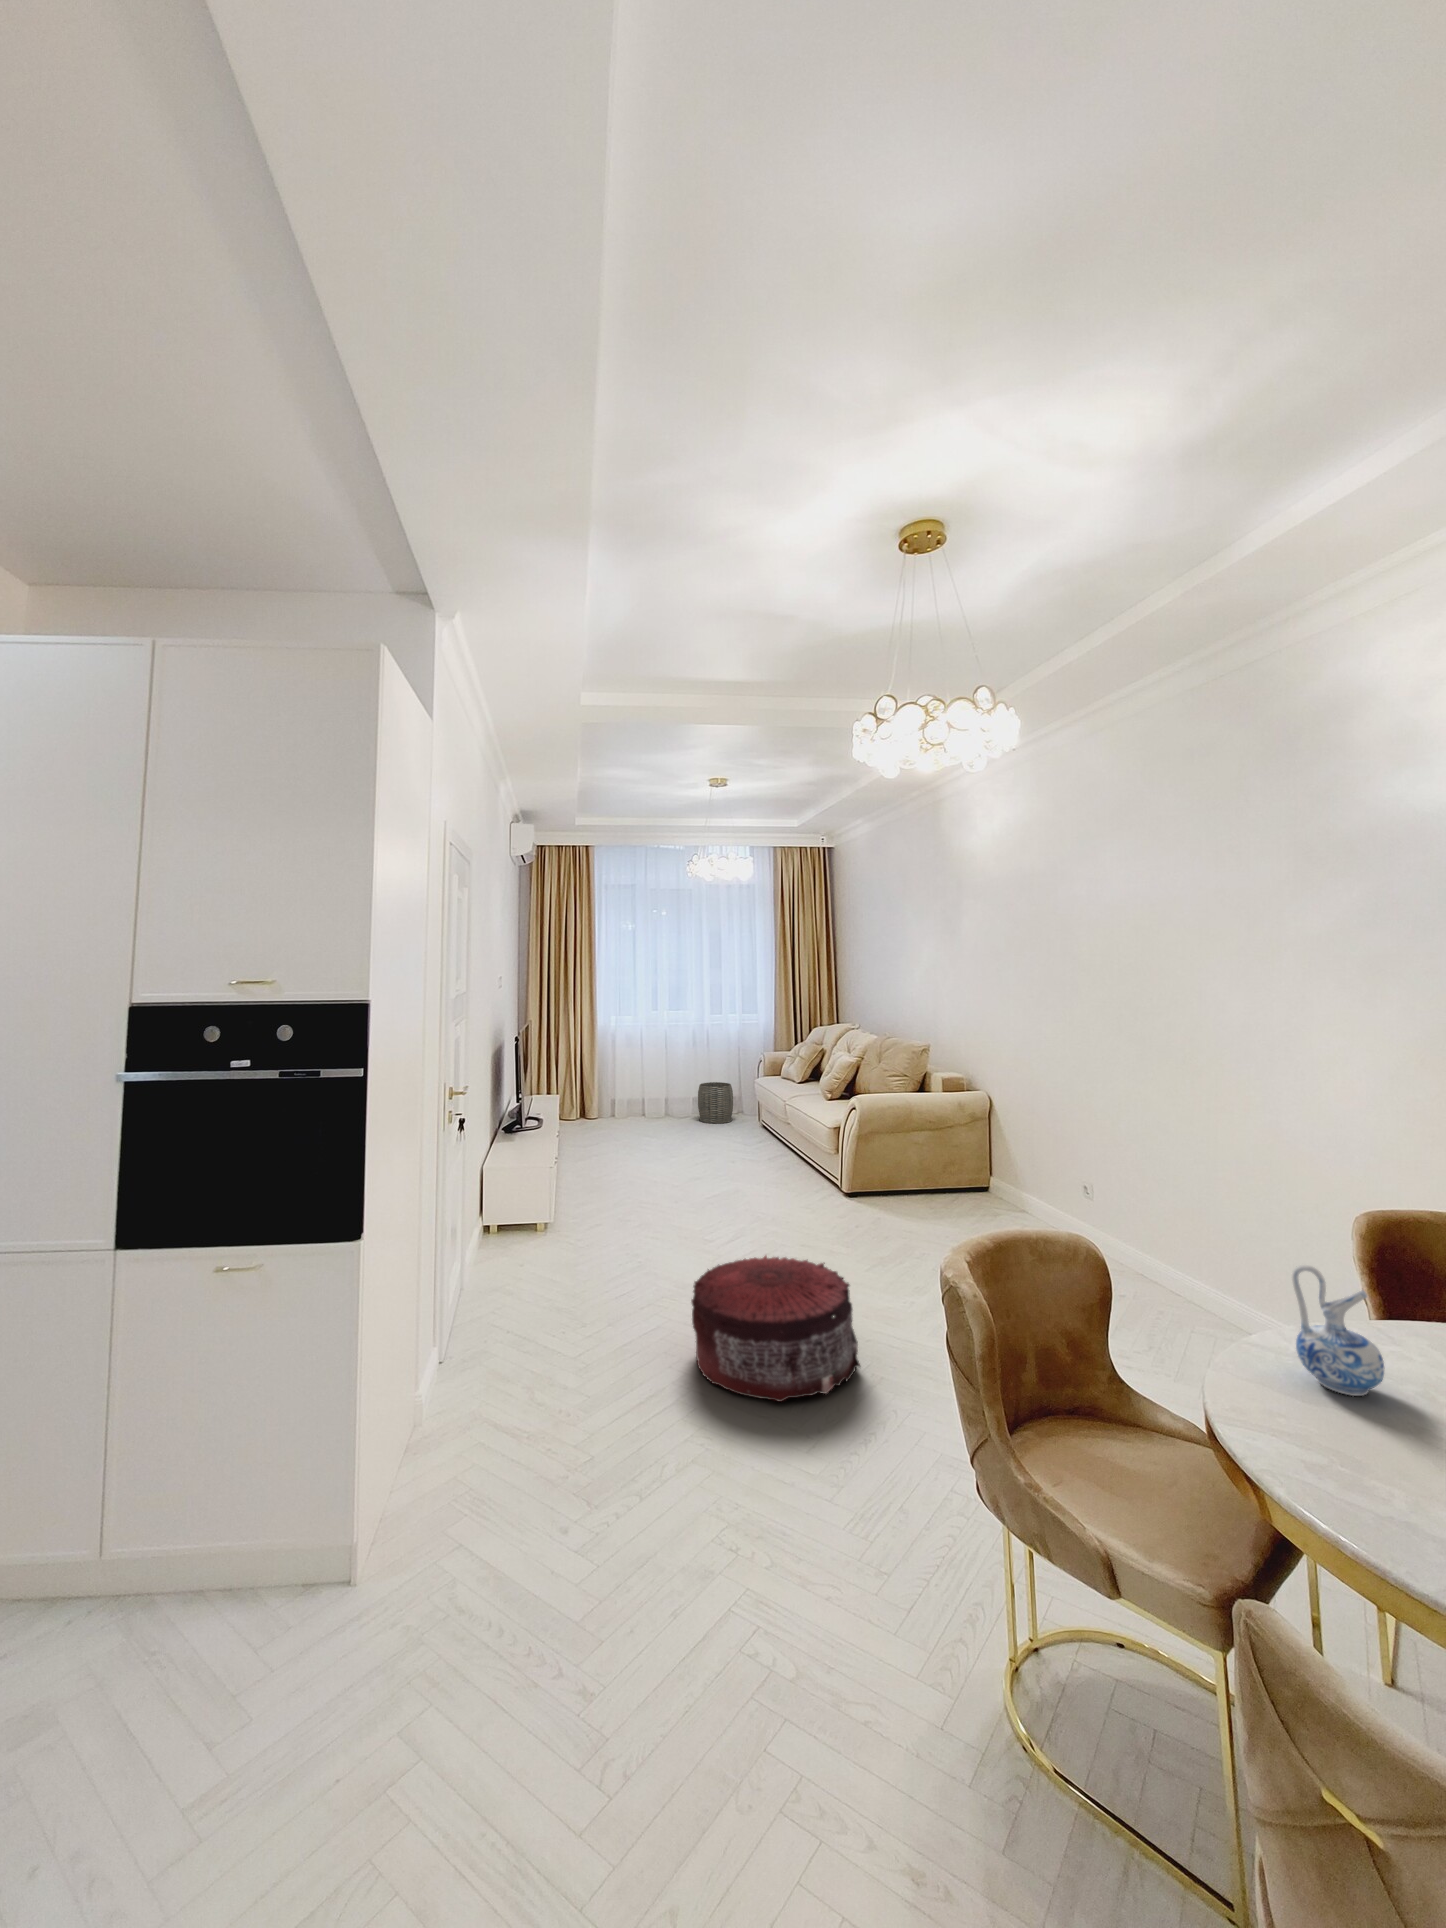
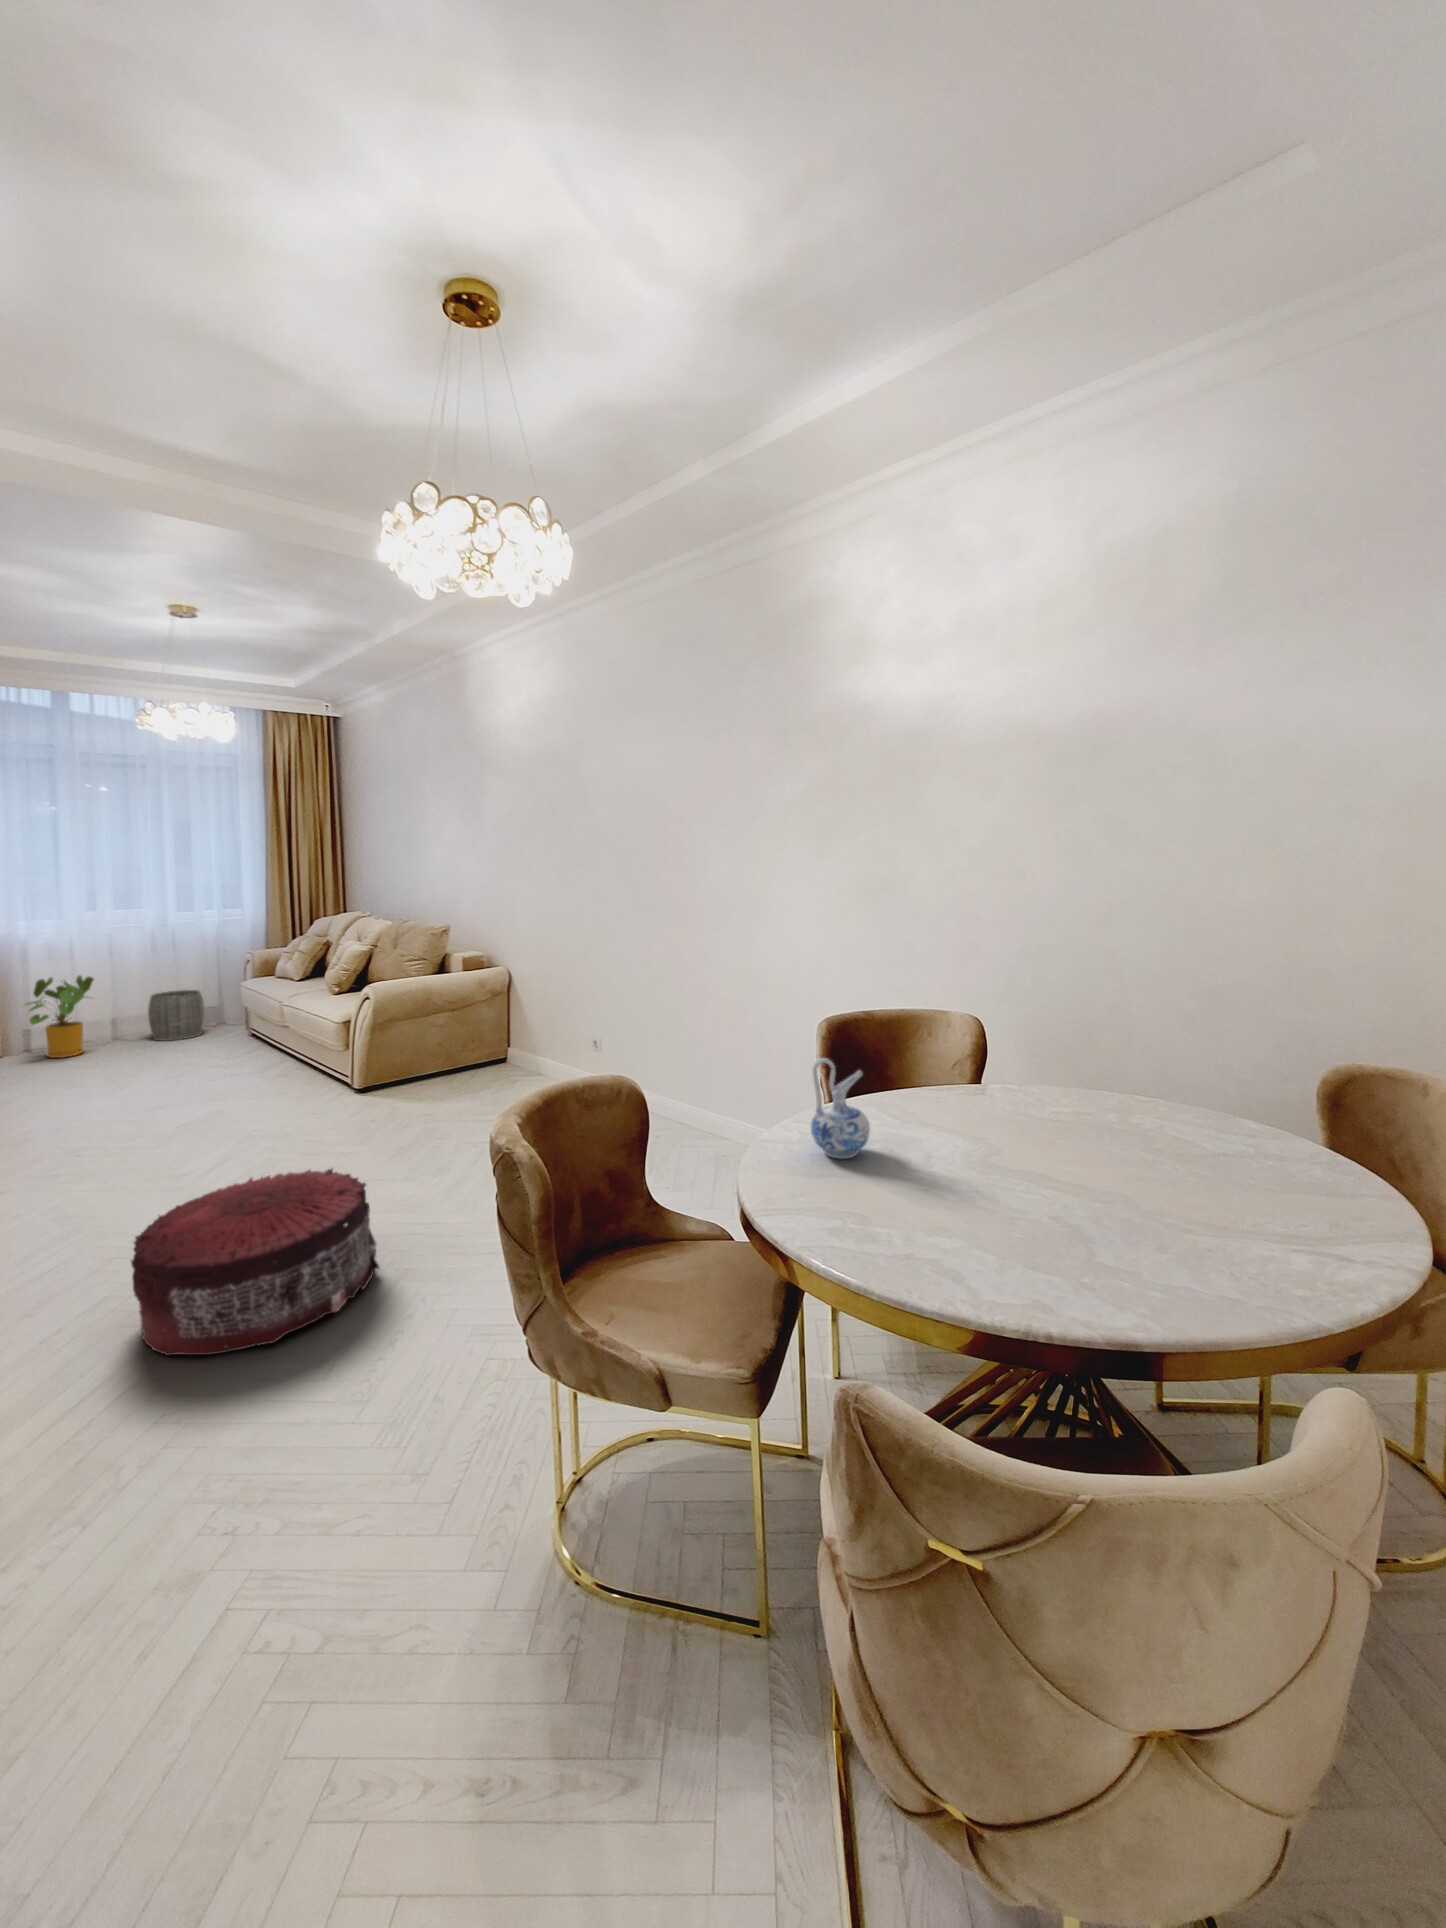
house plant: none [627,1065,669,1127] -> present [25,976,94,1058]

